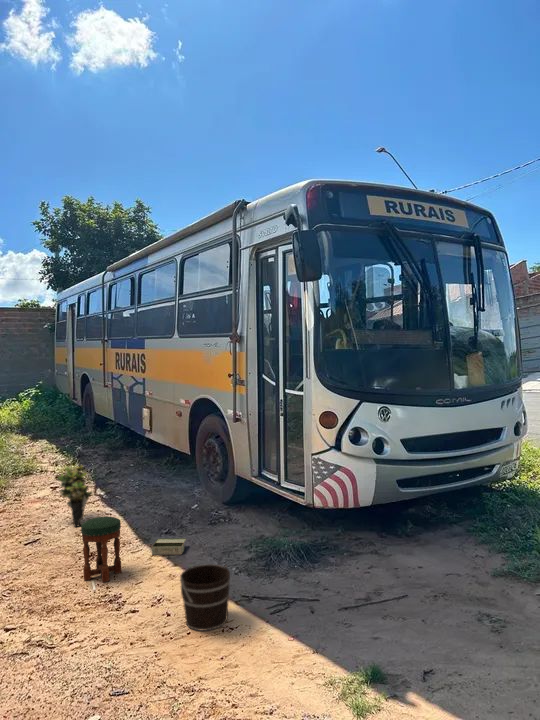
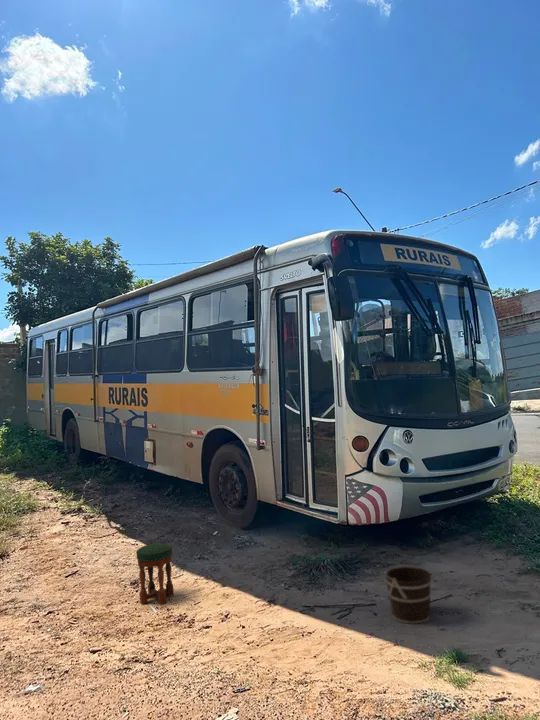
potted plant: present [58,465,92,527] -> none [85,498,121,559]
toolbox: present [152,538,186,555] -> none [195,561,225,578]
bucket: present [180,564,230,631] -> present [385,566,431,623]

